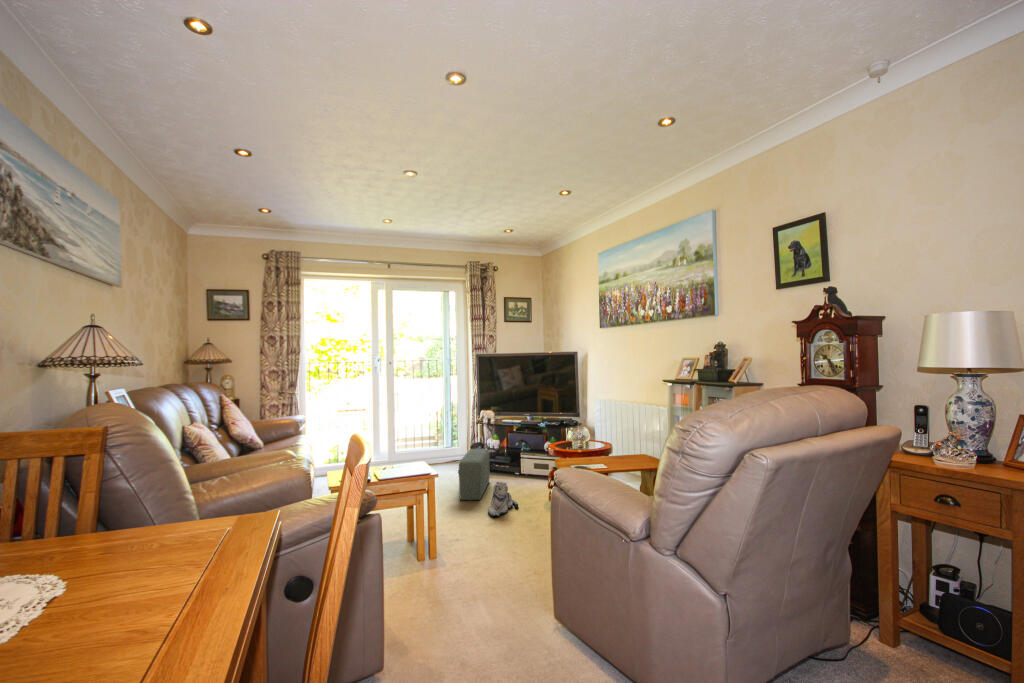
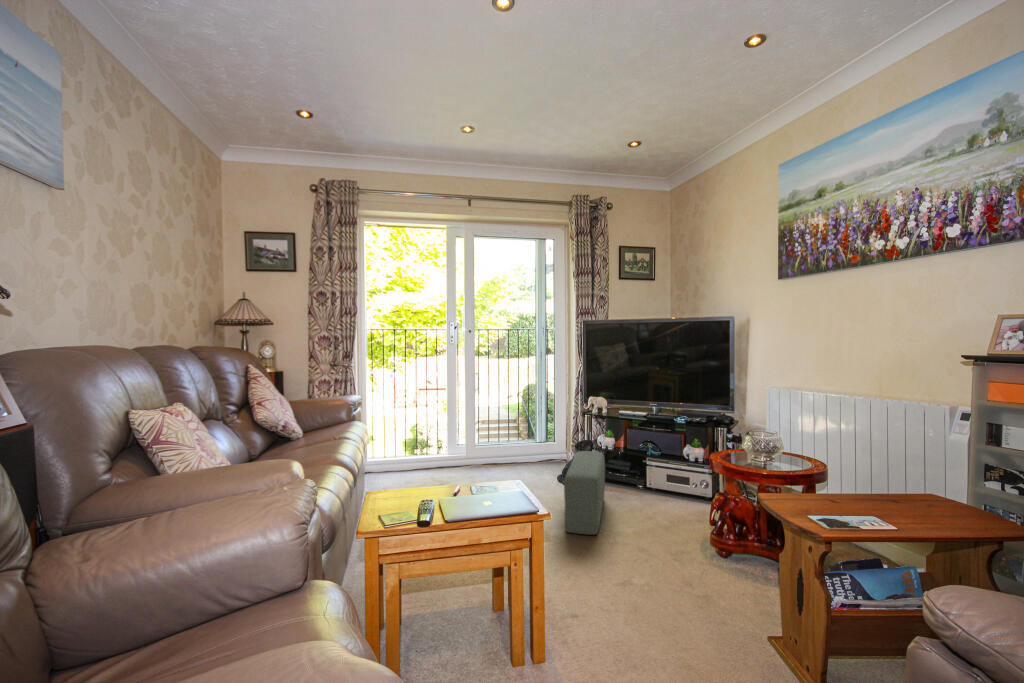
plush toy: present [488,482,518,516] -> none [615,516,663,578]

